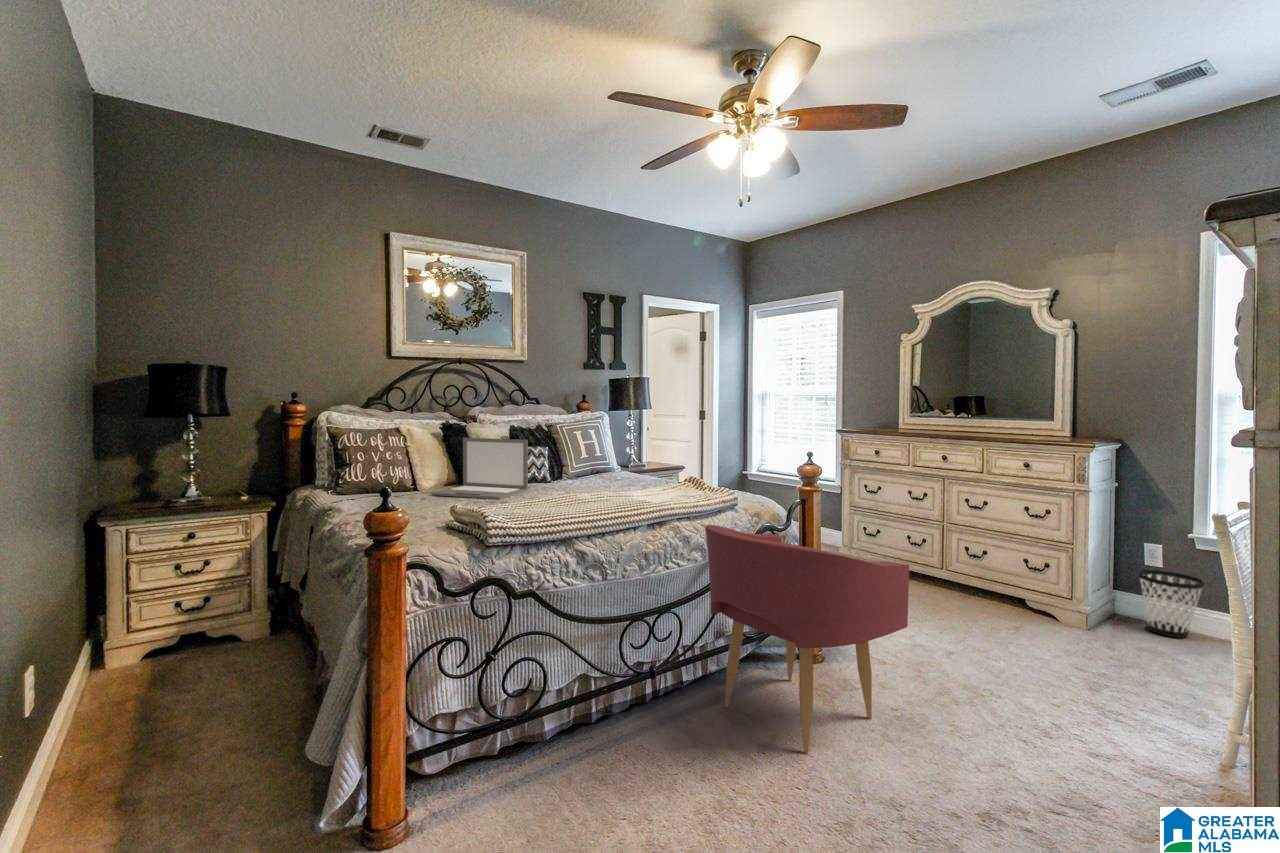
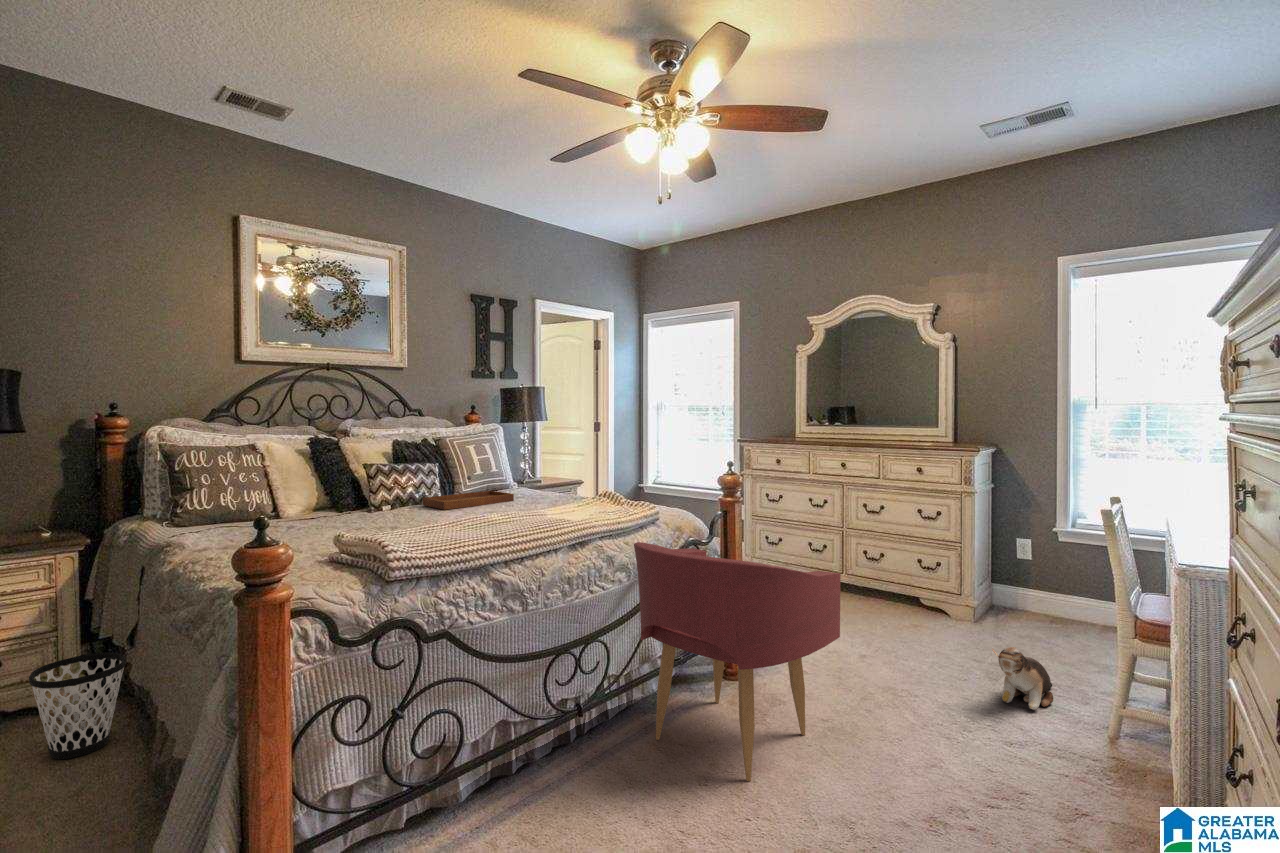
laptop: present [432,438,528,499] -> none [301,454,419,524]
tray: none [533,459,612,489] -> present [423,476,514,510]
wastebasket: present [1139,570,1205,638] -> present [29,652,126,759]
plush toy: none [1084,653,1160,721] -> present [992,647,1053,710]

